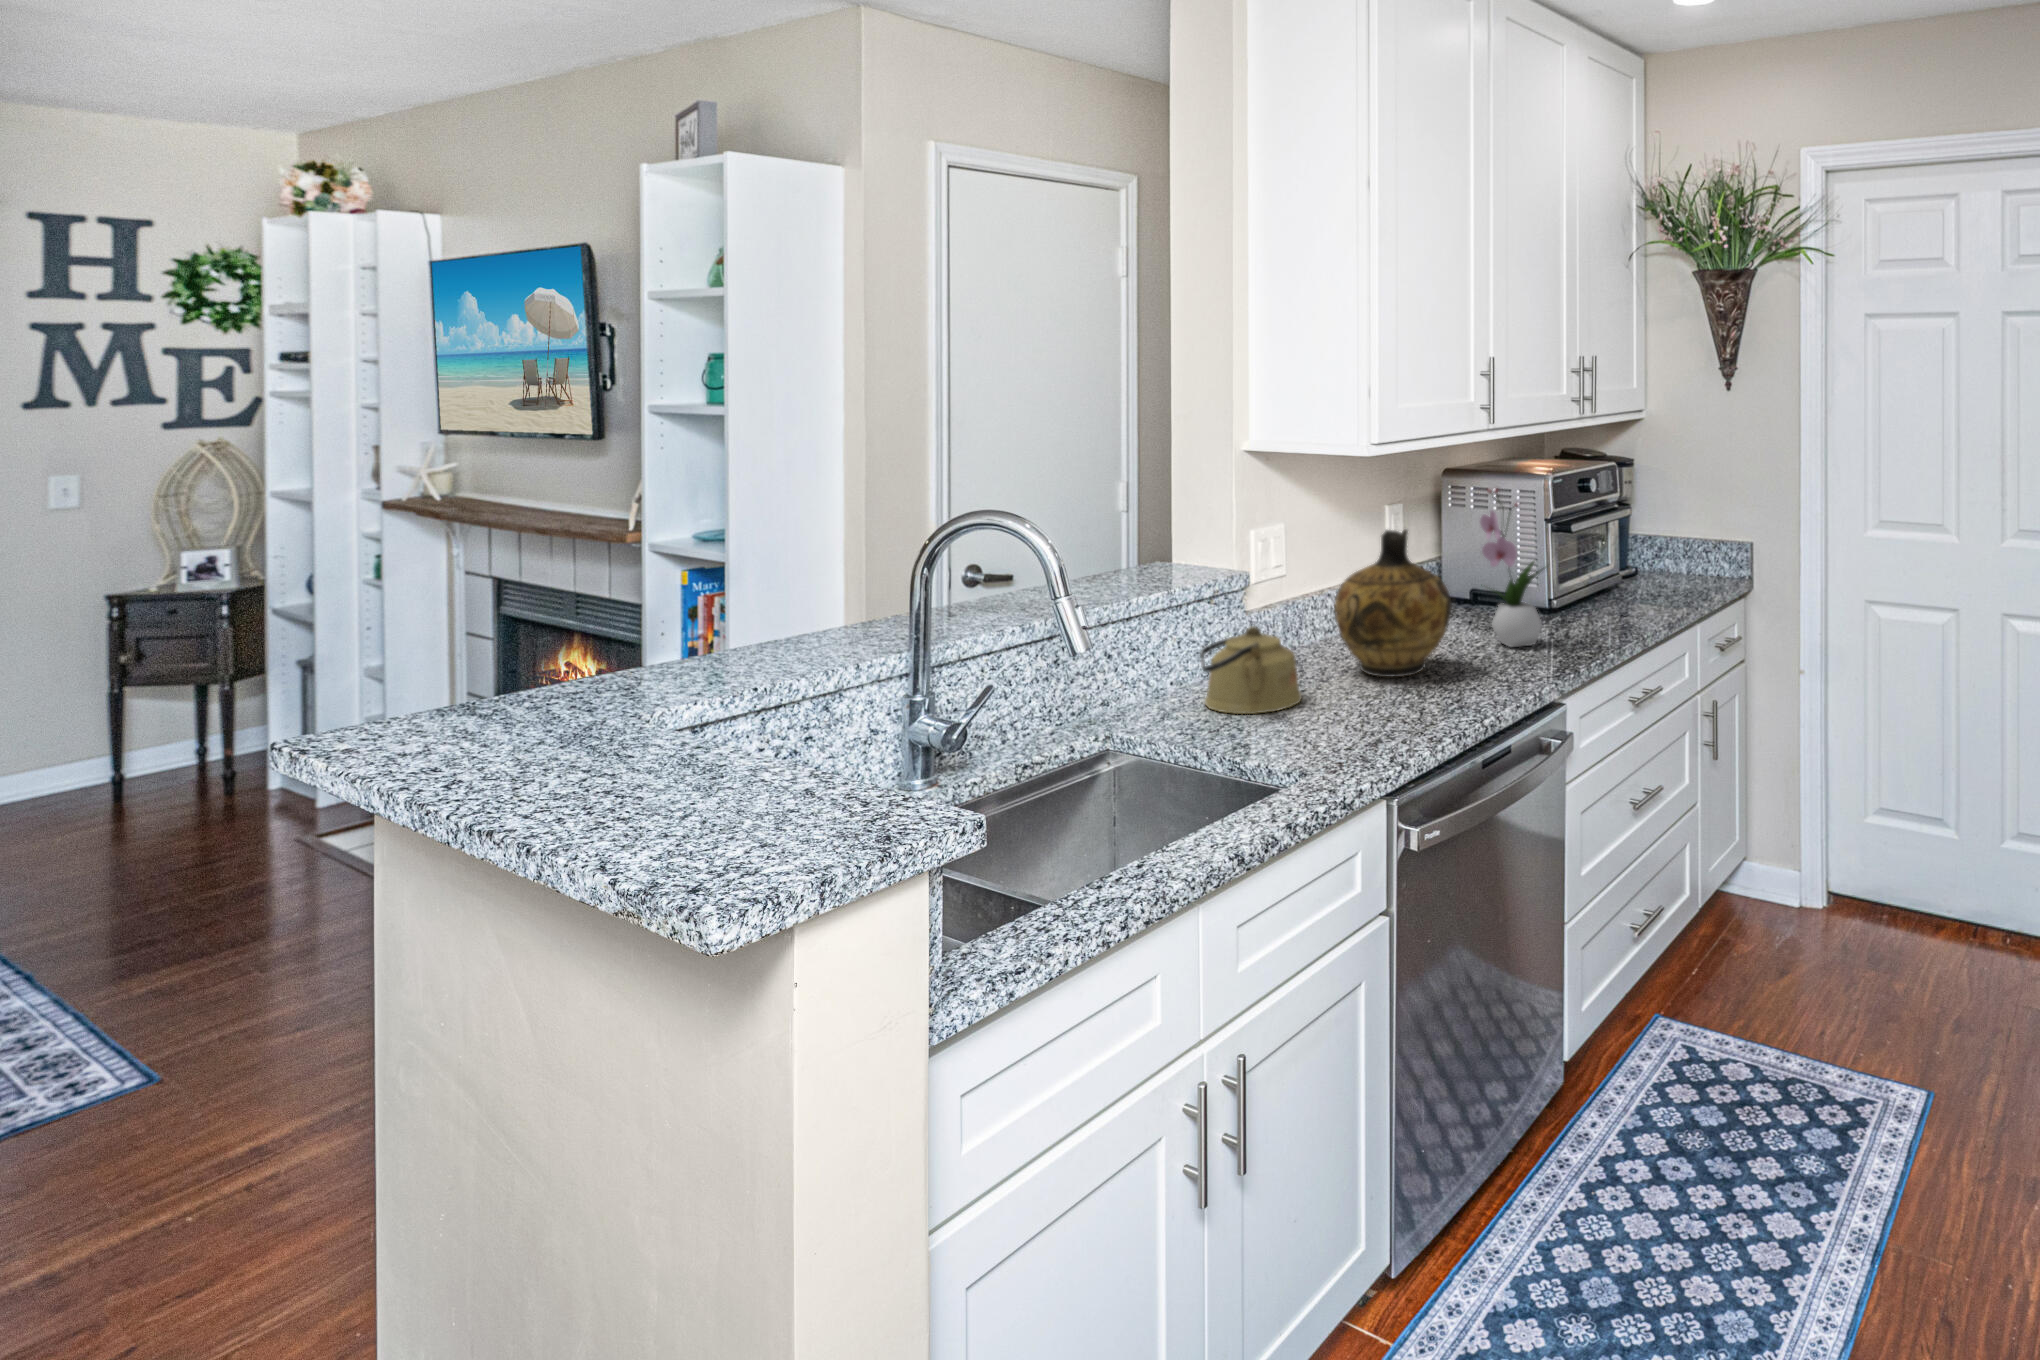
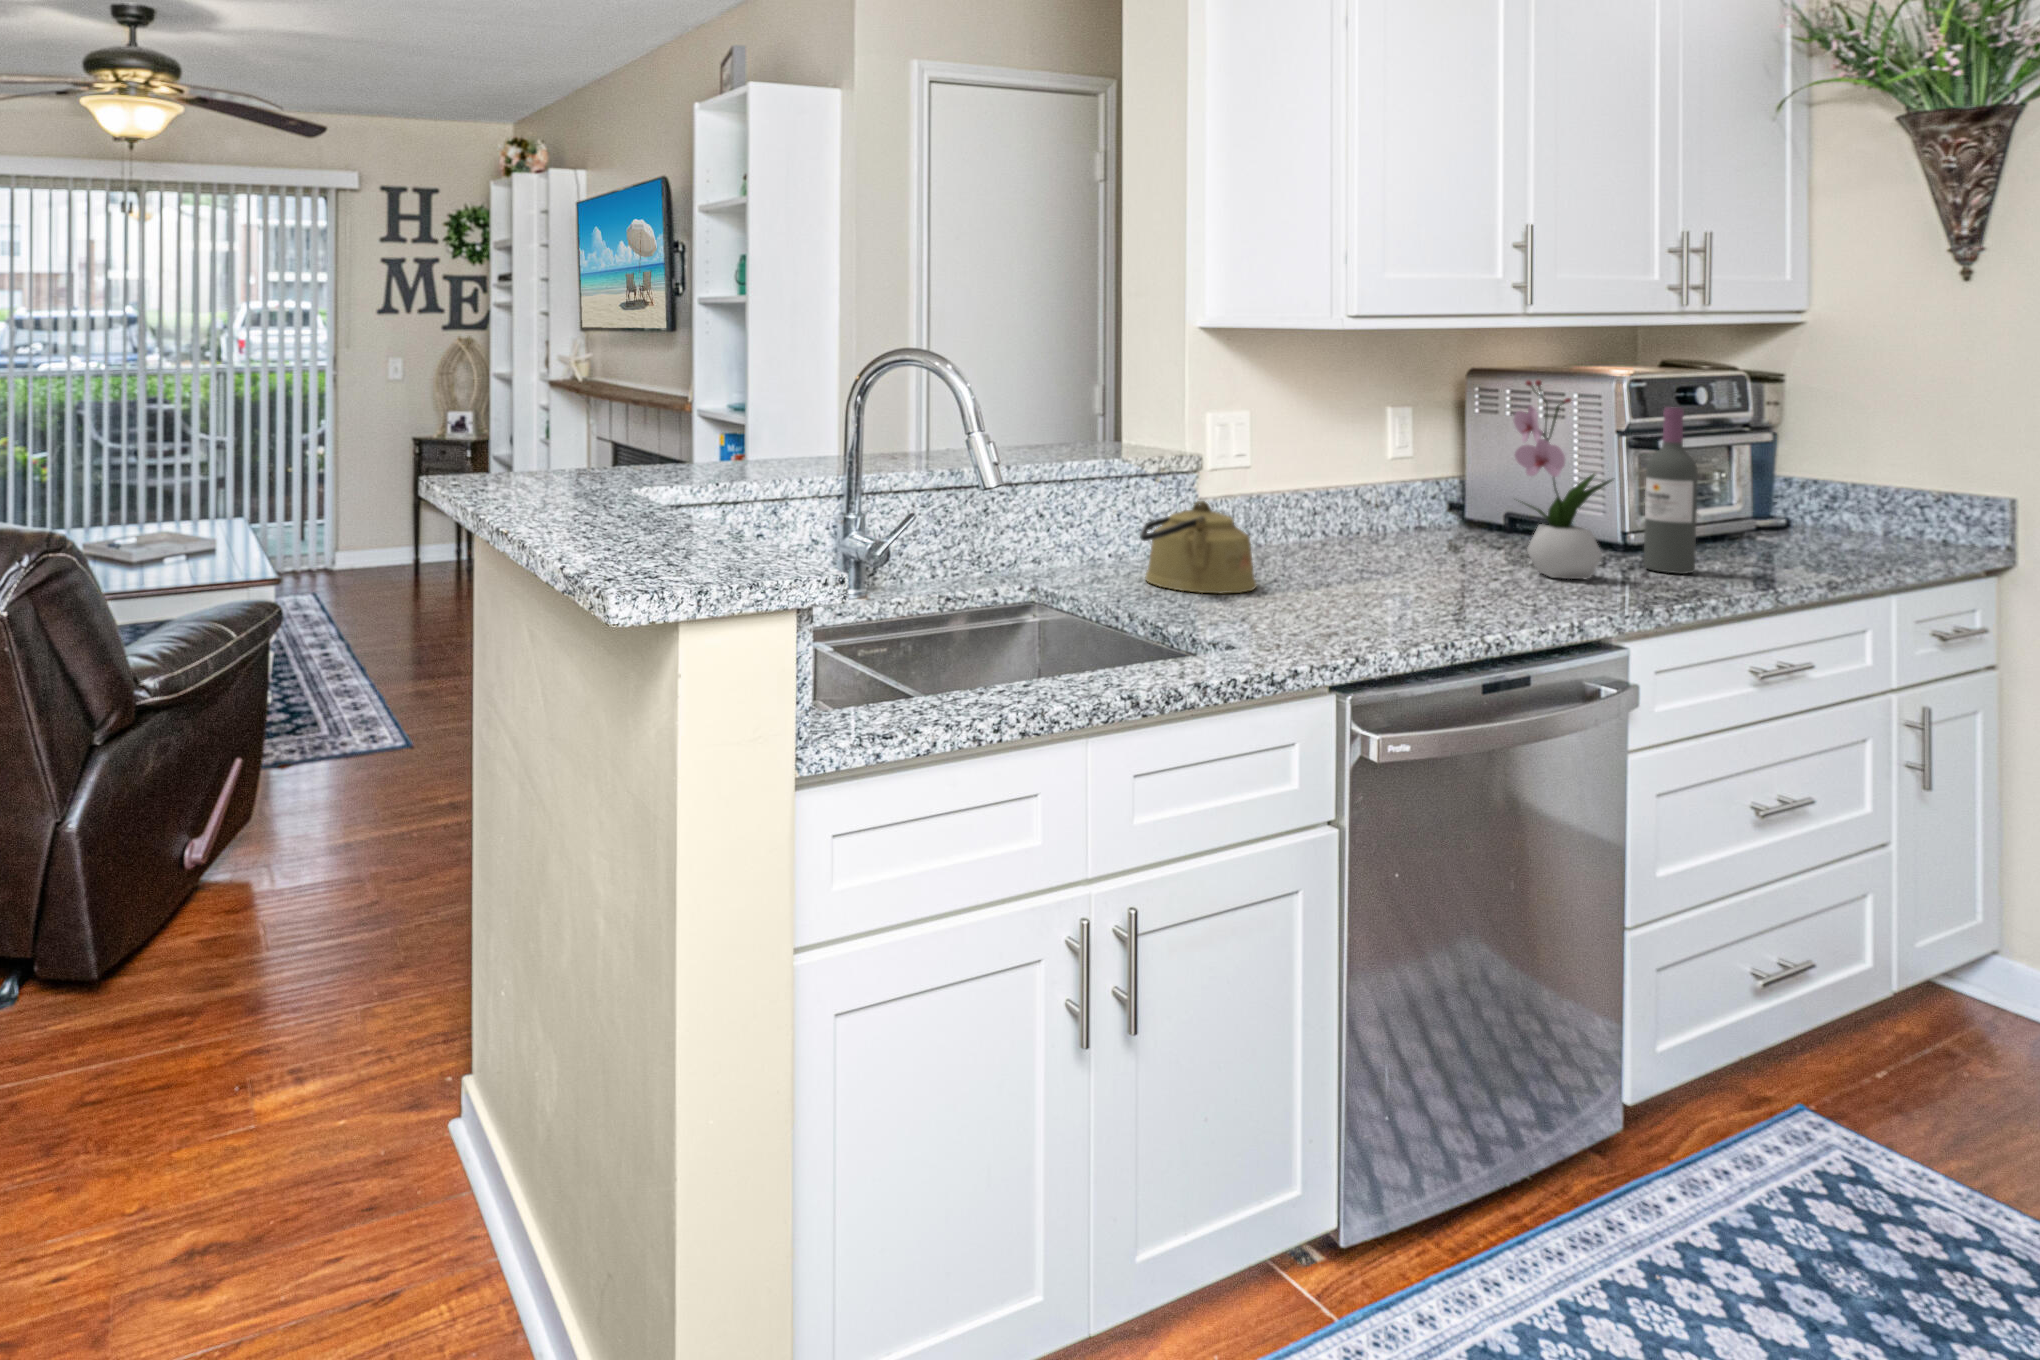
wine bottle: none [1564,501,1597,629] -> present [1644,407,1698,574]
ceramic jug: present [1334,530,1452,677] -> none [1307,410,1461,585]

